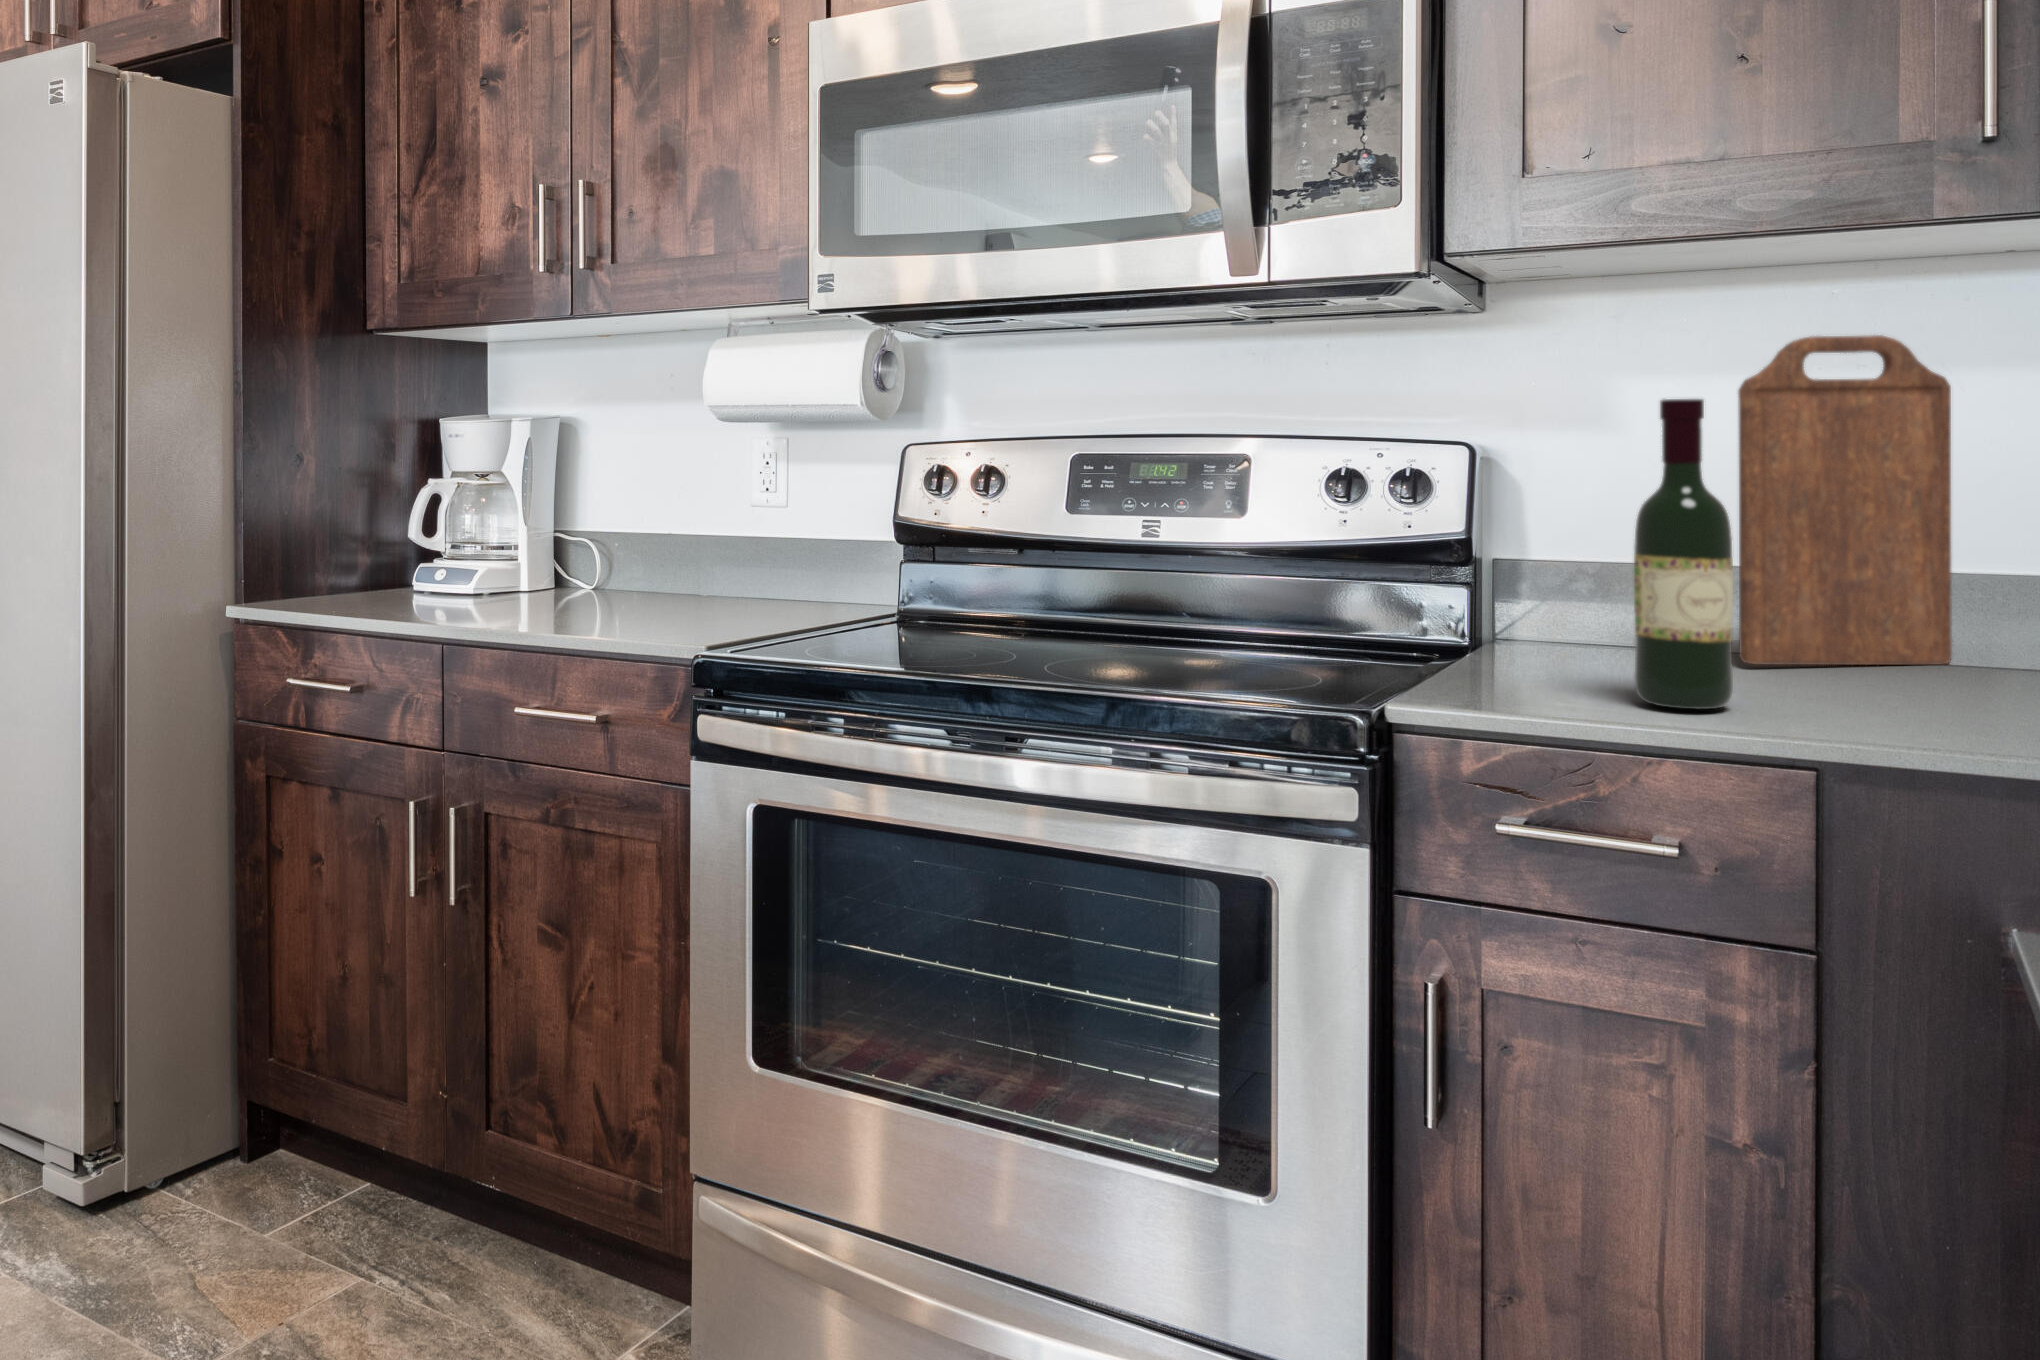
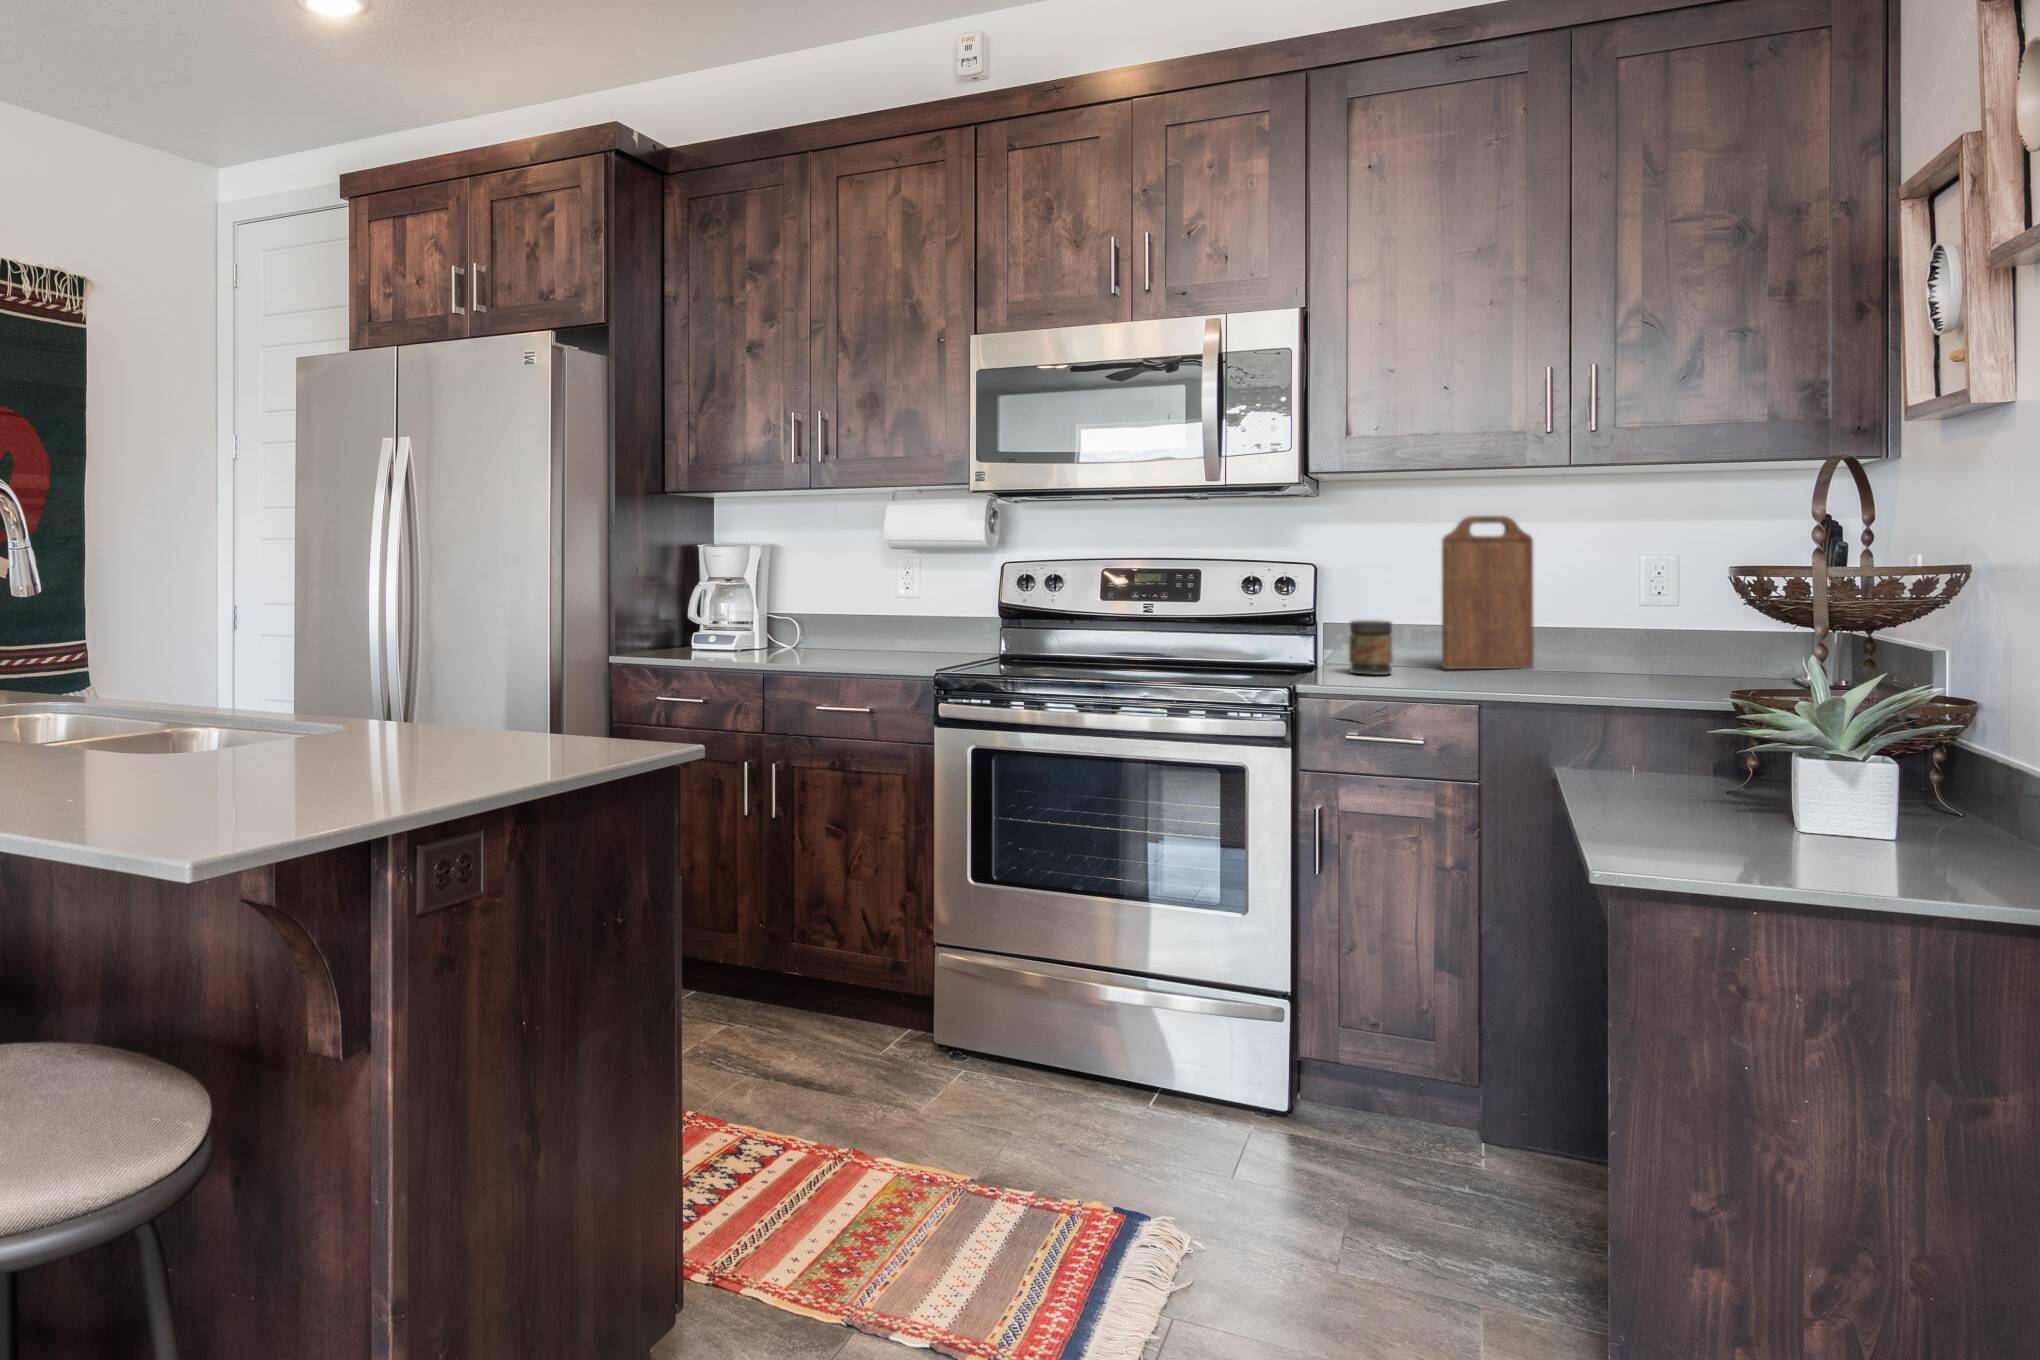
wine bottle: present [1634,399,1733,709] -> none [1402,545,1445,684]
jar: none [1530,560,1624,678] -> present [1349,620,1393,675]

